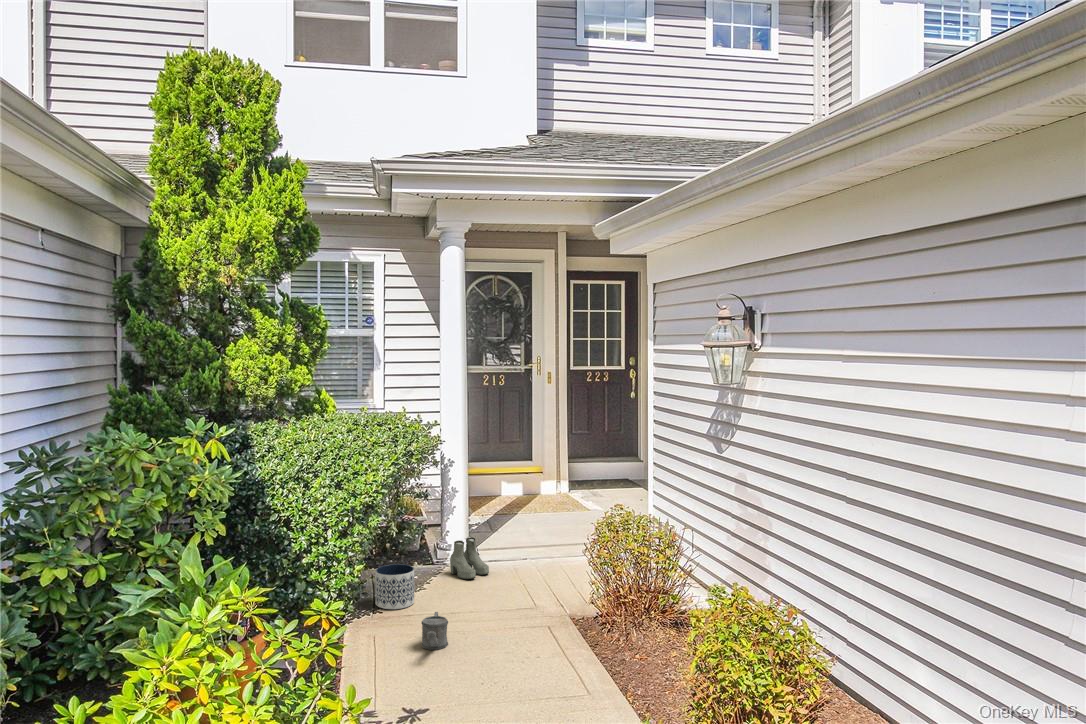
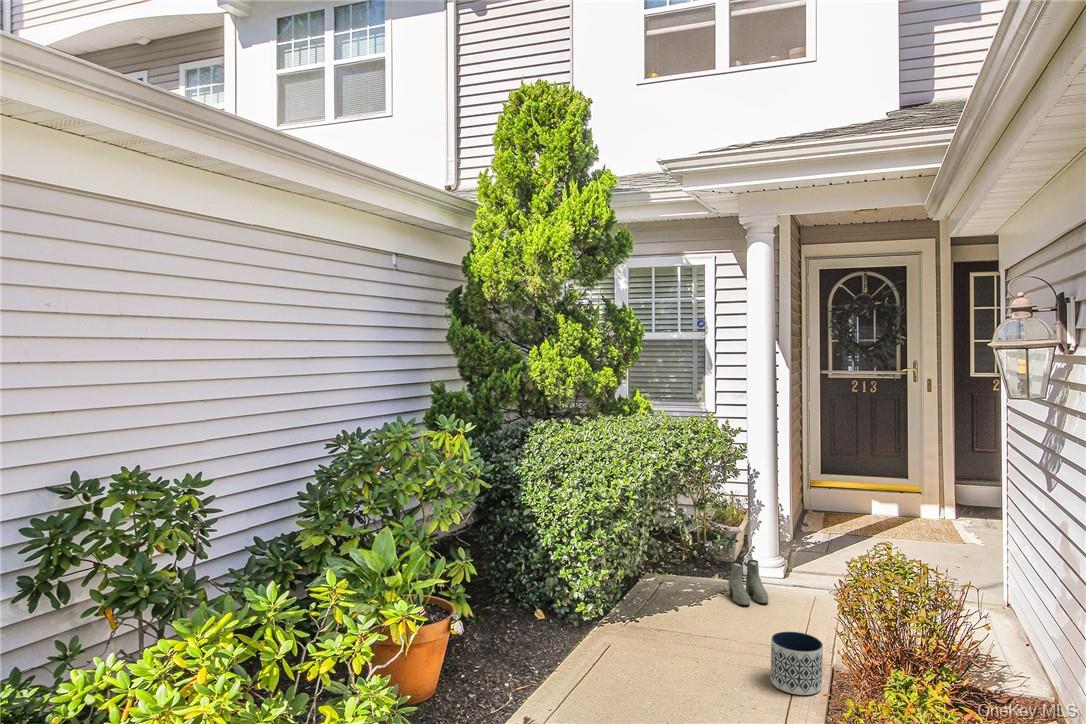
planter: present [375,564,414,609] -> present [770,632,823,695]
watering can: present [422,612,448,650] -> none [631,635,667,677]

